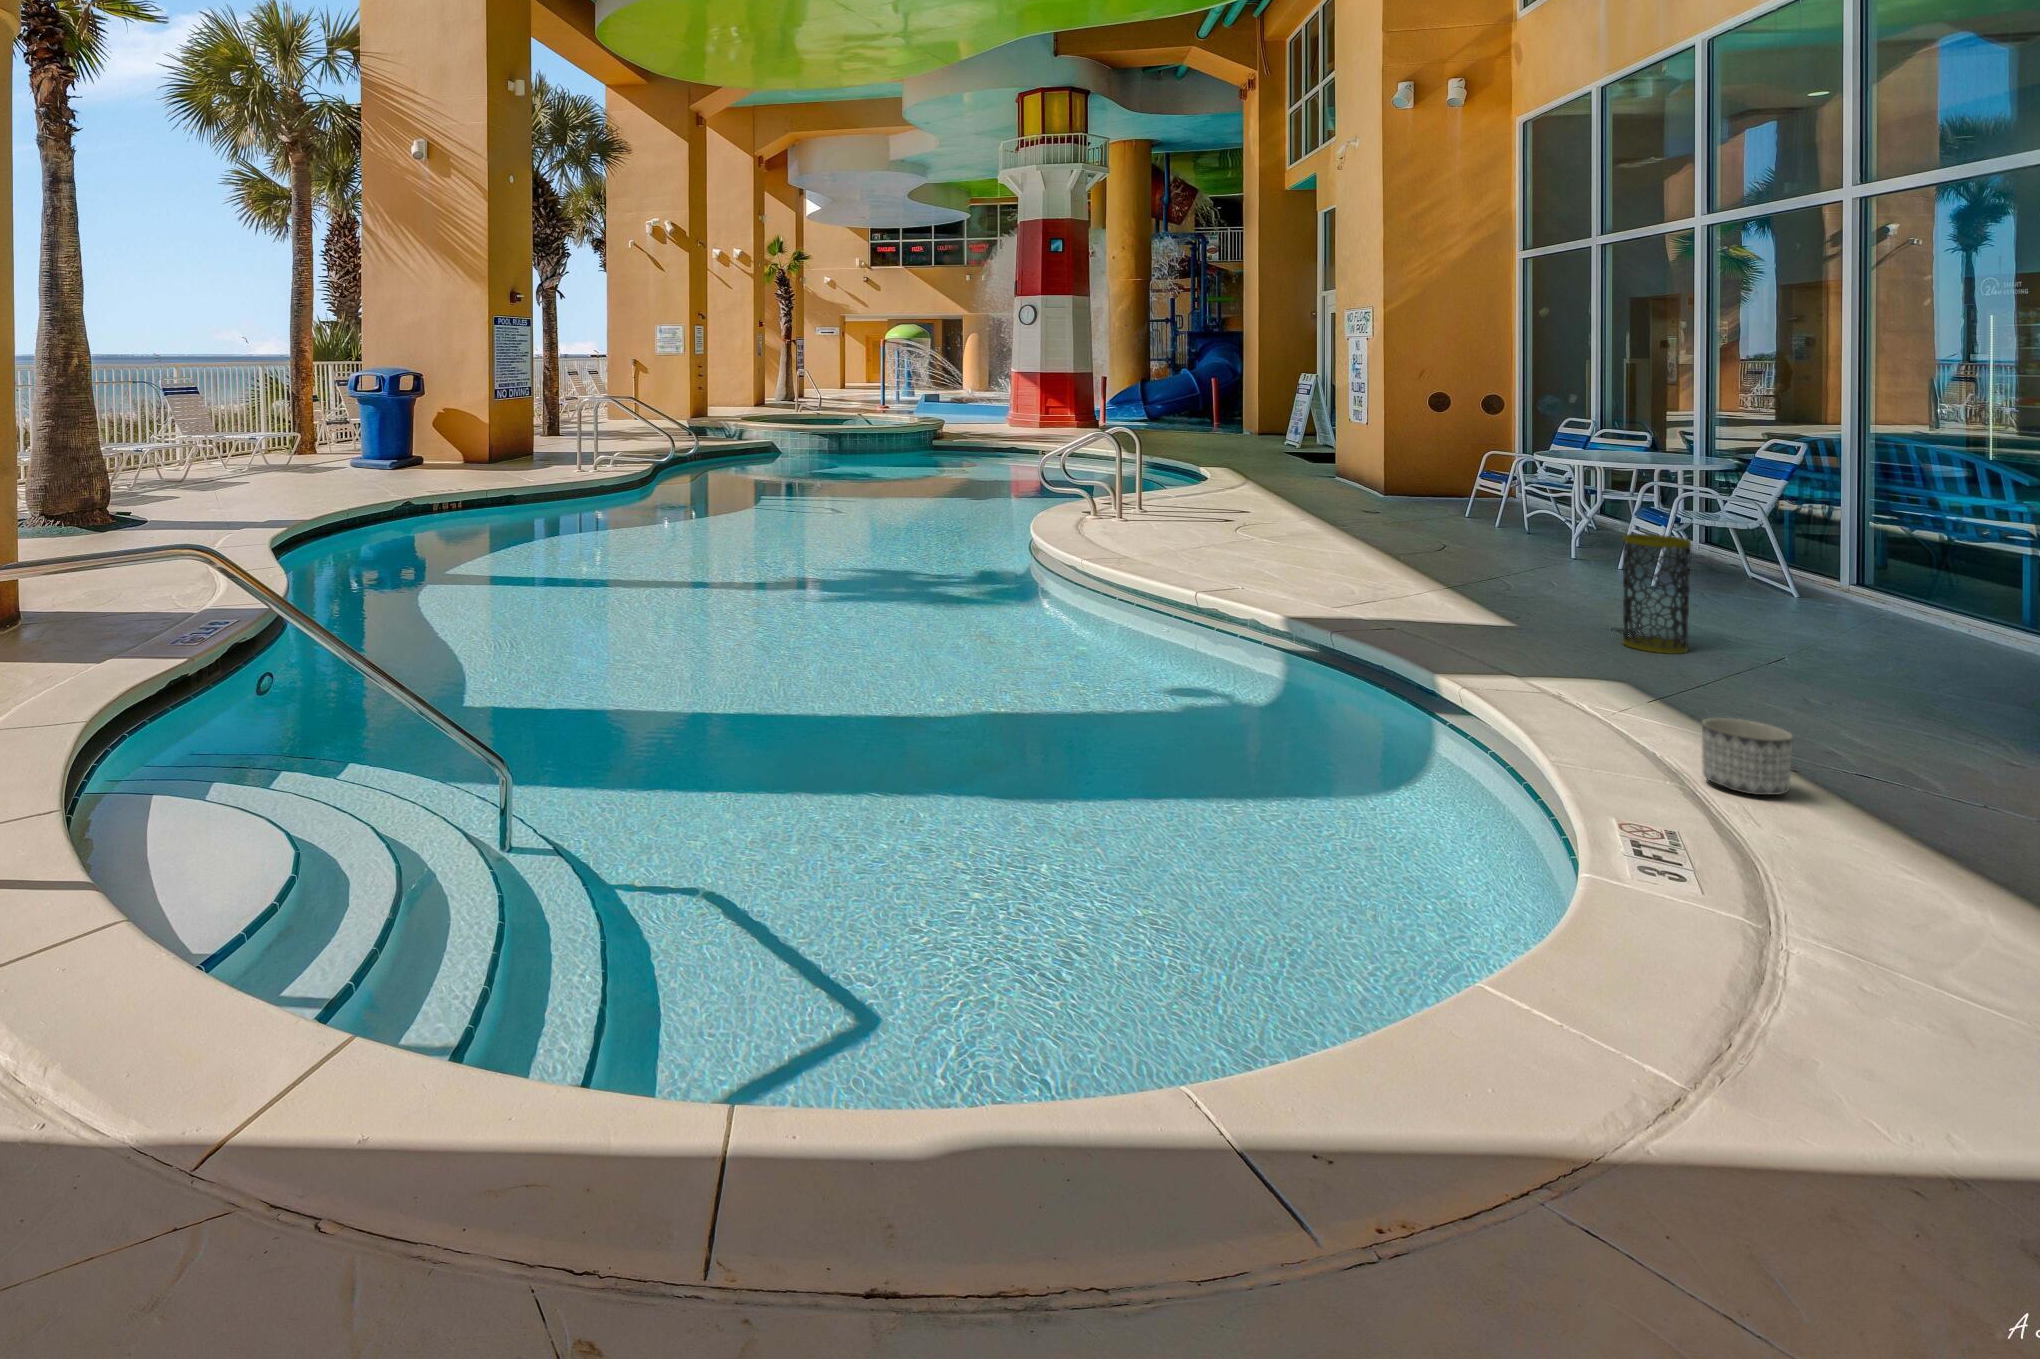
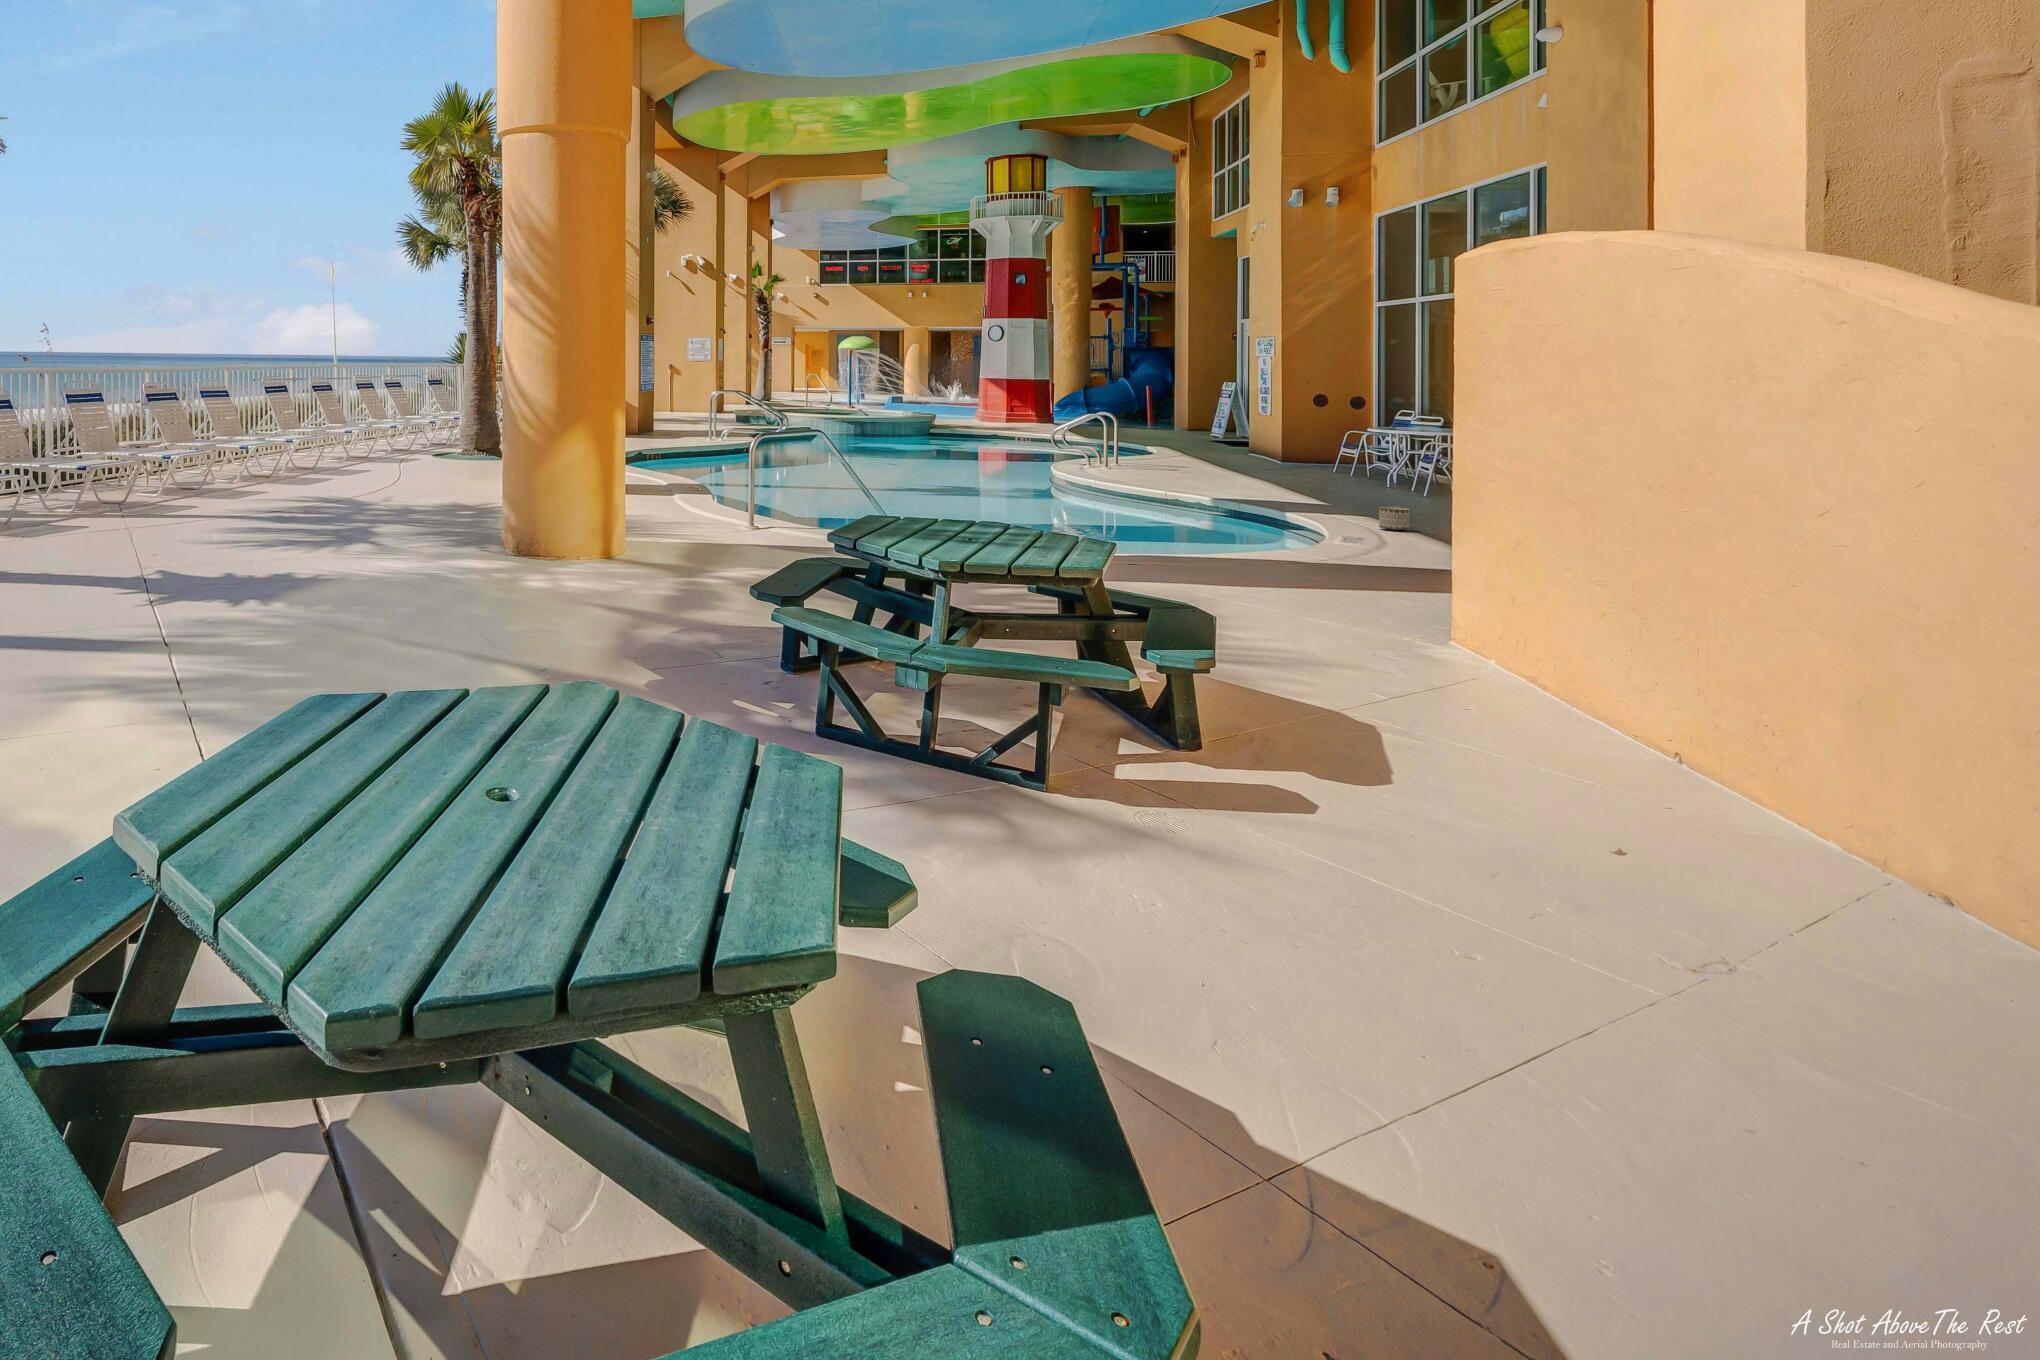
trash can: present [1623,534,1691,654] -> none [1382,456,1413,509]

